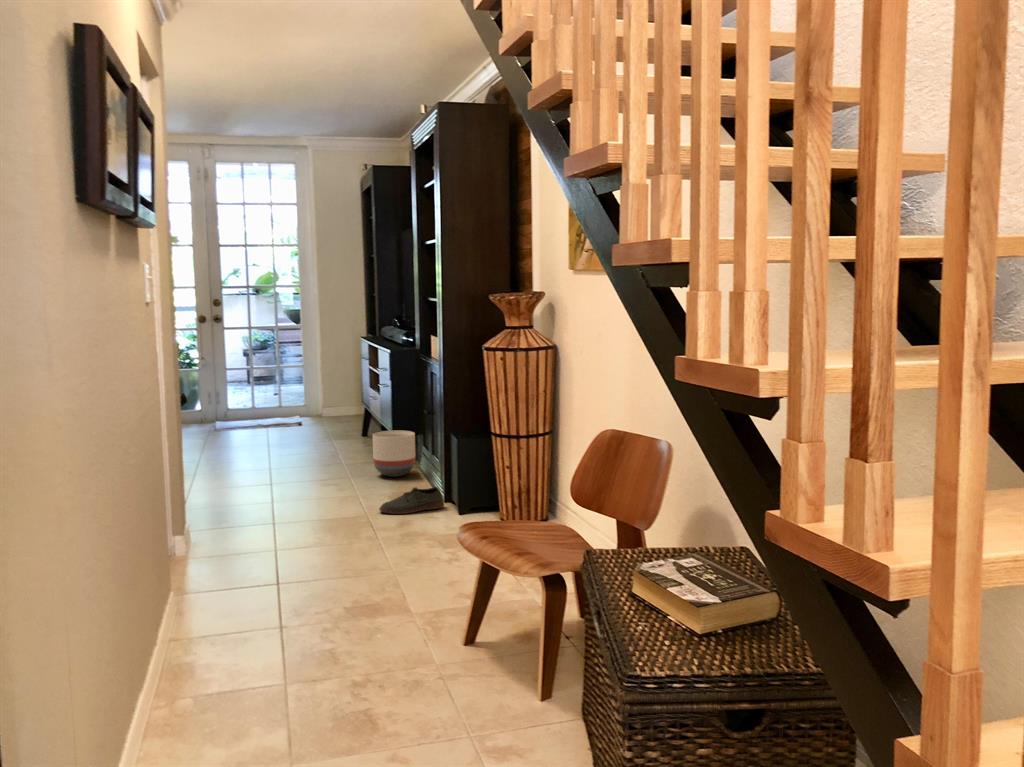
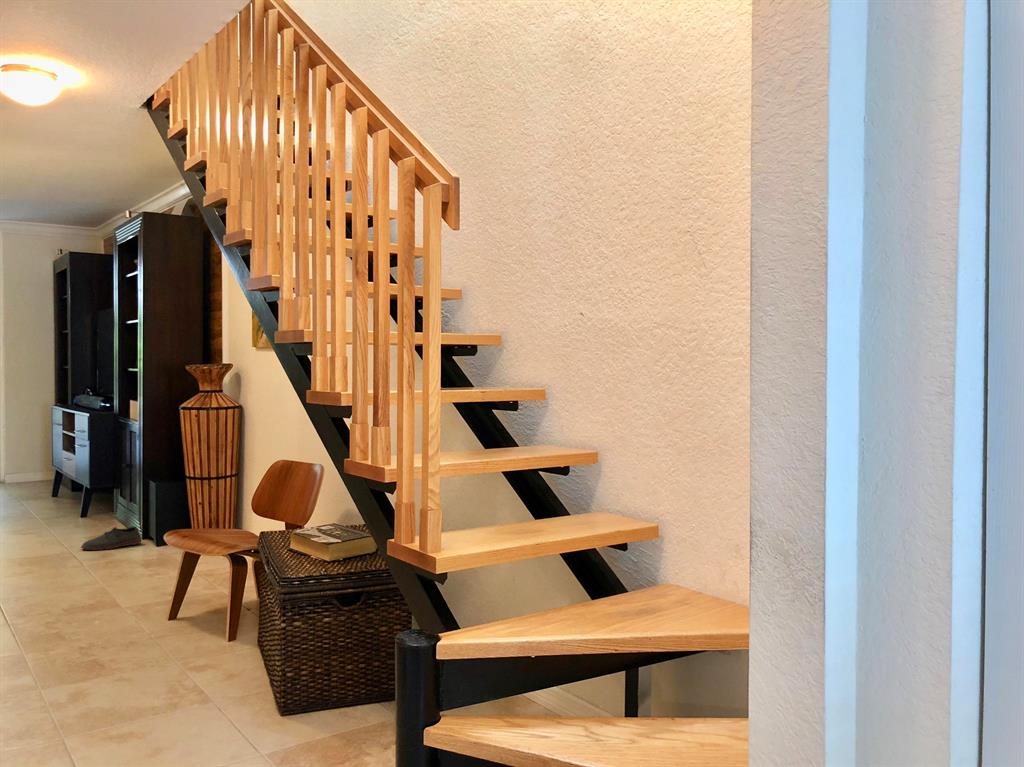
planter: present [373,430,415,477] -> none [70,485,112,525]

